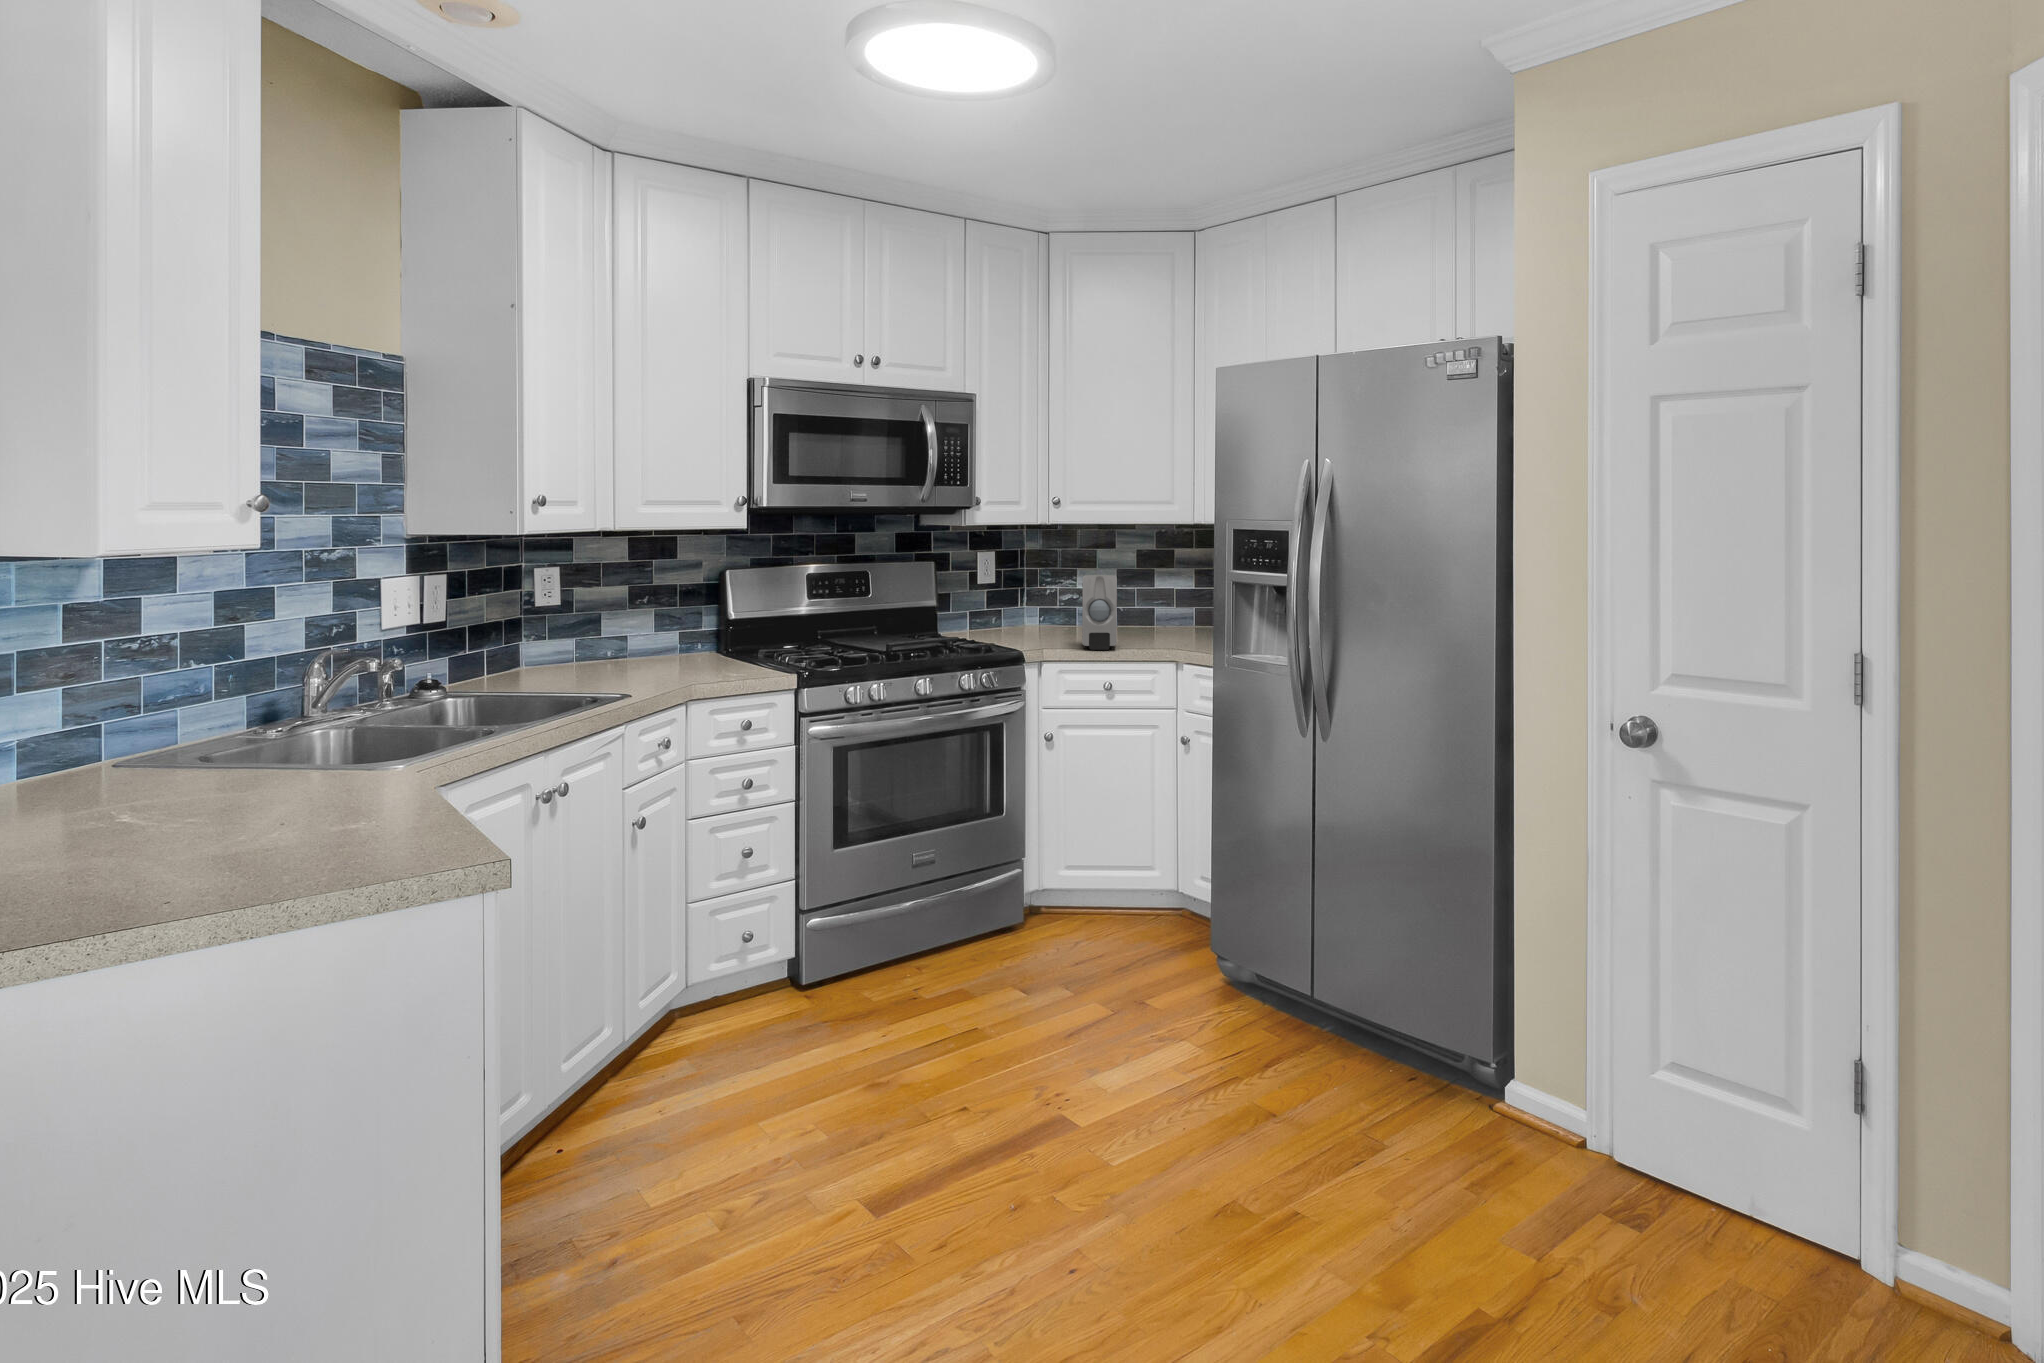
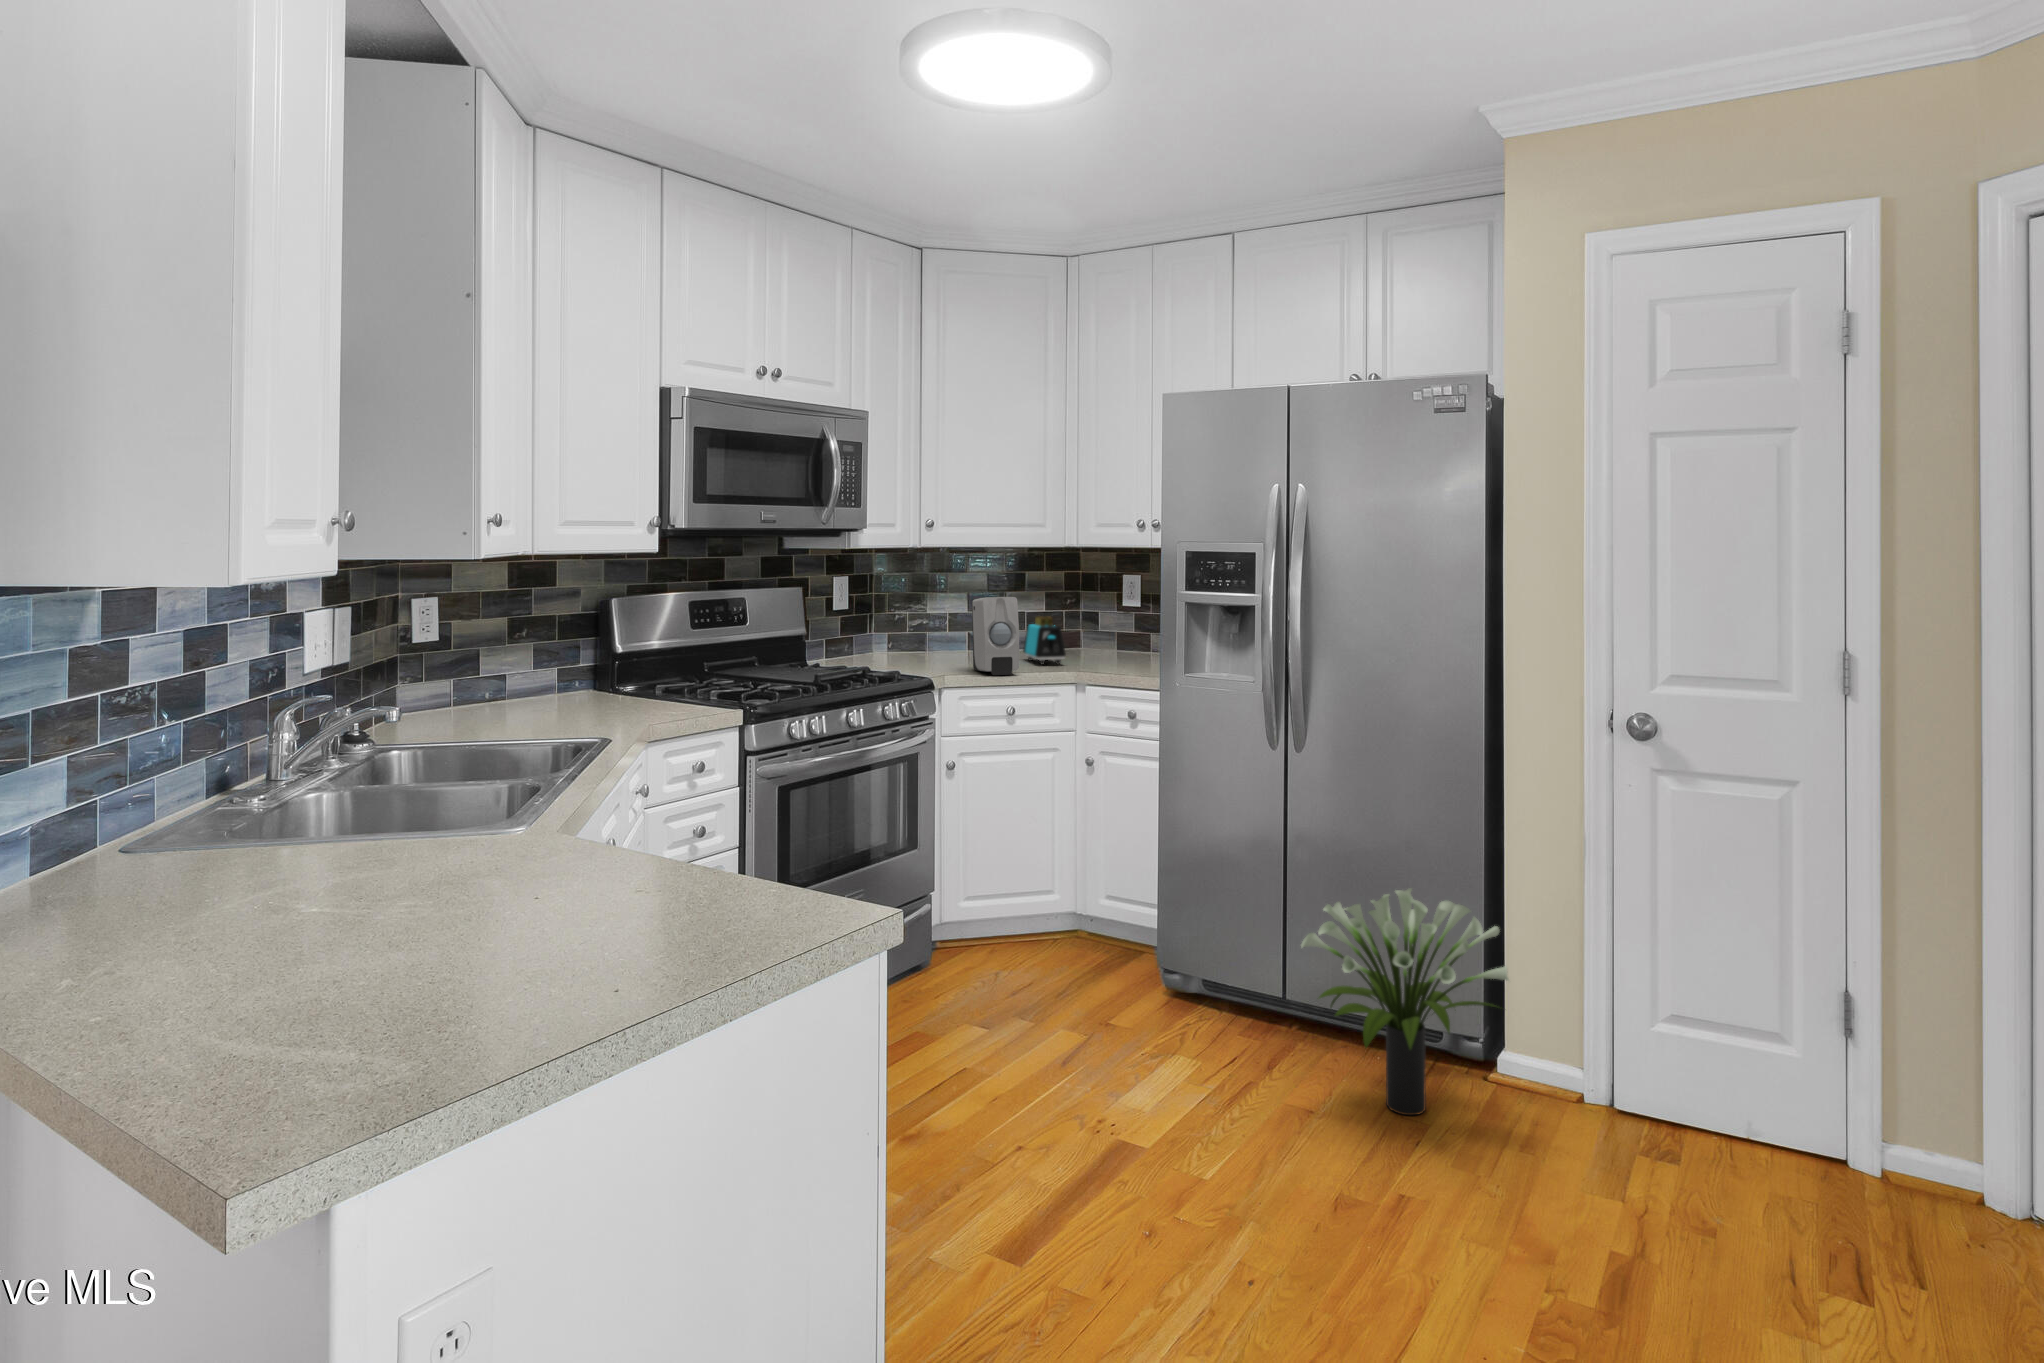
toaster: none [1152,594,1182,641] -> present [1023,616,1066,664]
potted plant: none [1263,882,1474,1112] -> present [1301,888,1509,1115]

